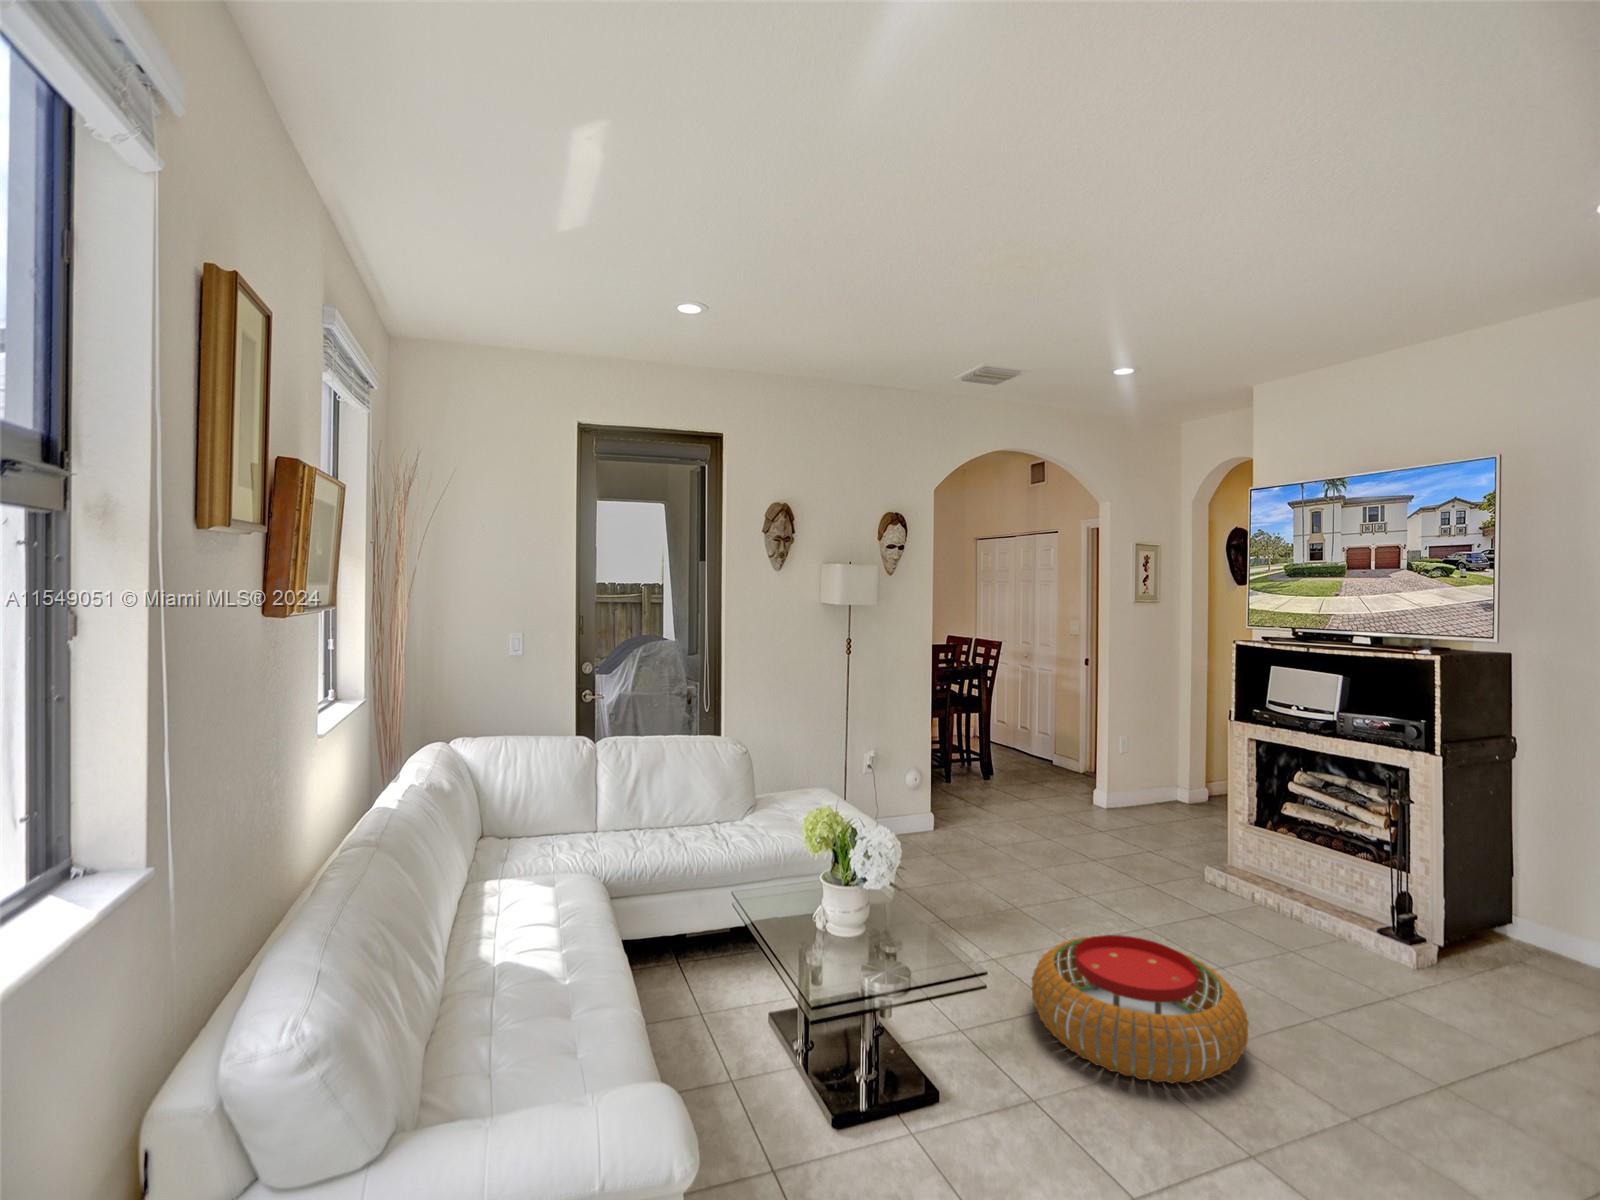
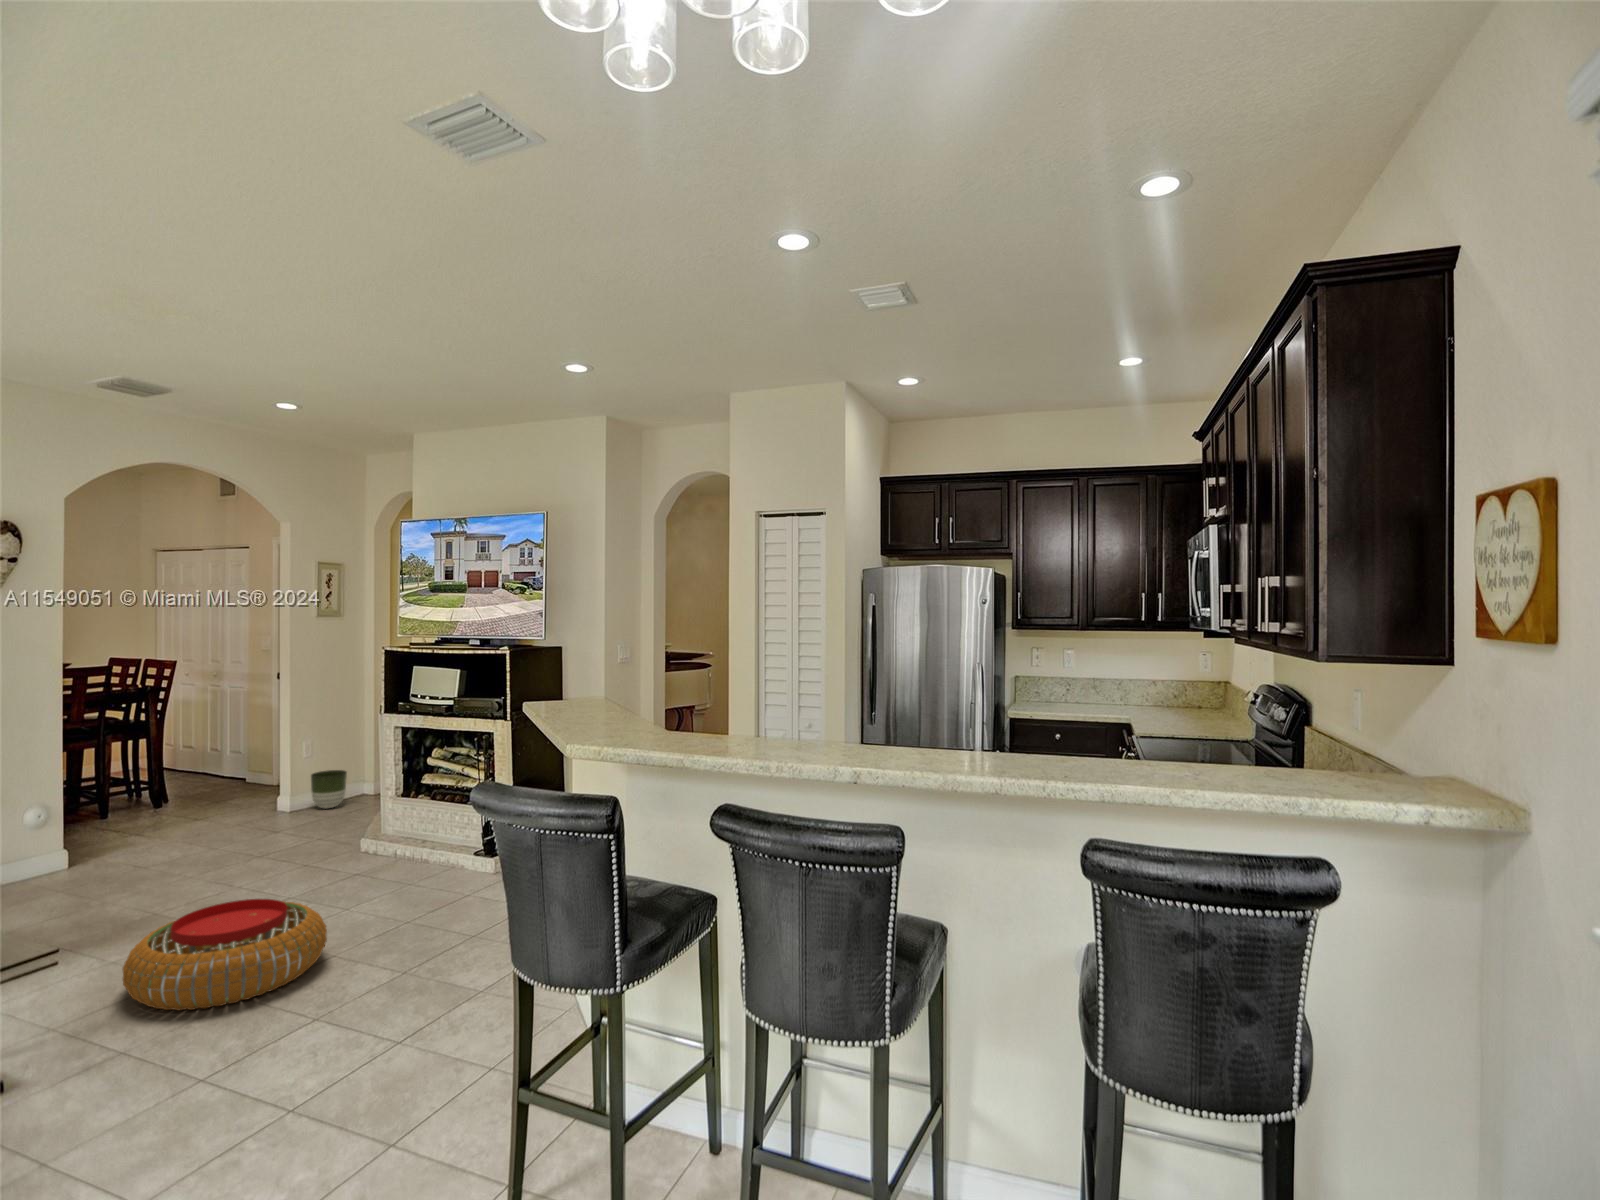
planter: none [1124,769,1161,810] -> present [311,770,347,809]

